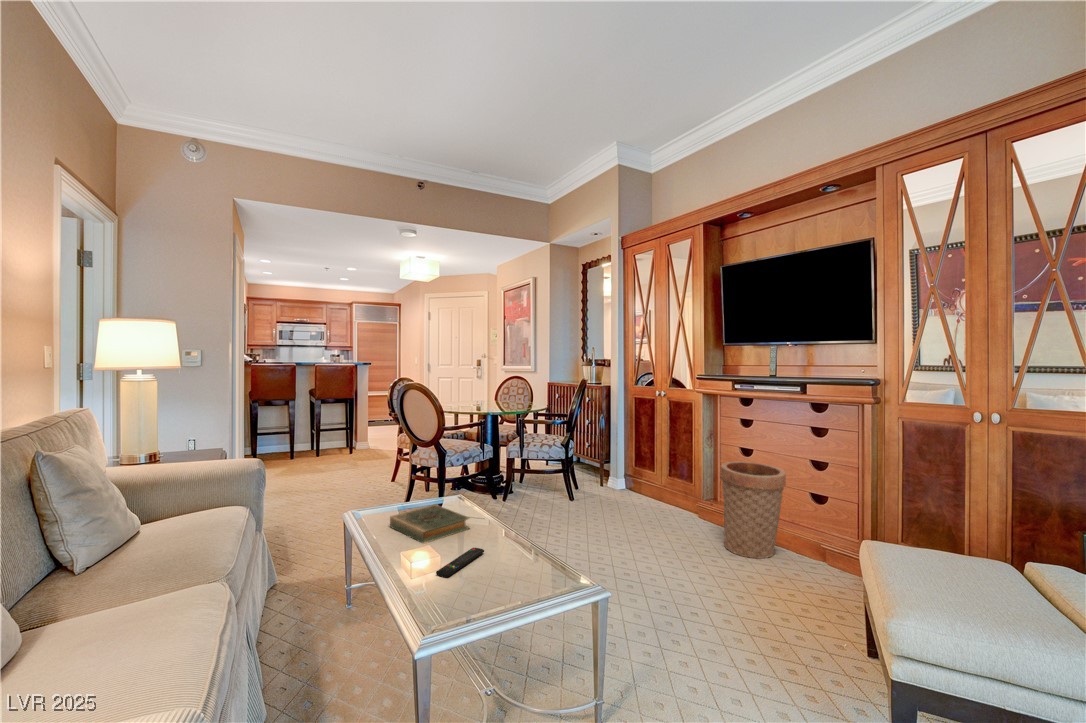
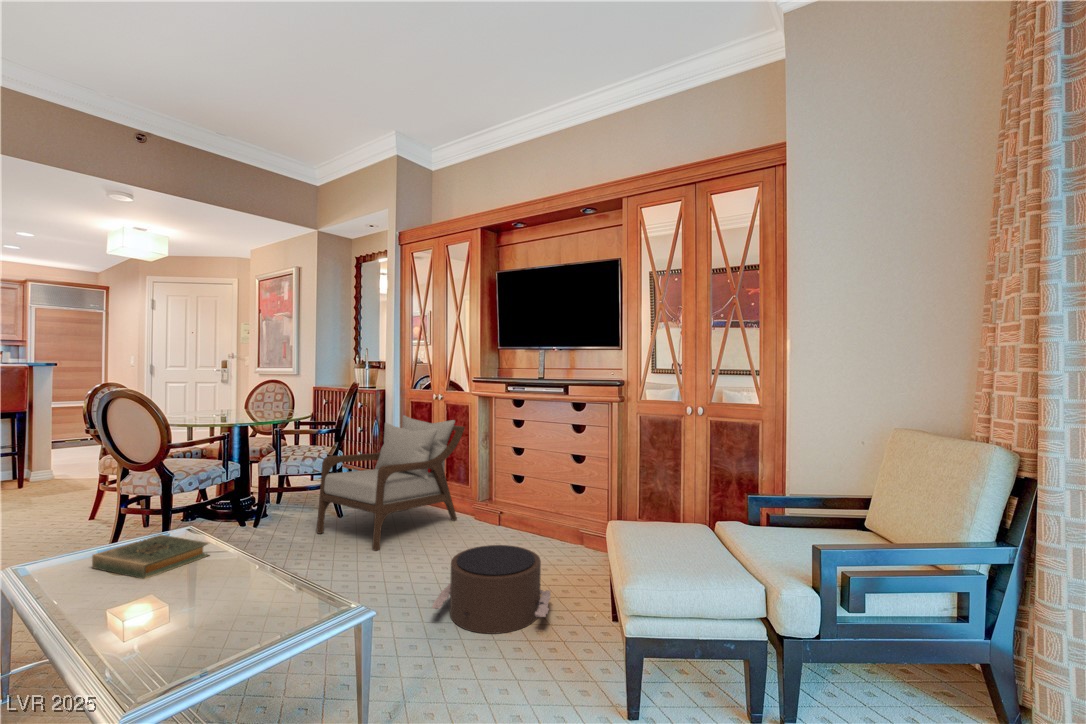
armchair: none [552,410,687,538] -> present [317,415,465,551]
basket: present [720,461,786,558] -> none [493,459,549,548]
remote control: present [436,548,484,577] -> none [165,573,229,608]
pouf: none [665,554,804,659] -> present [432,545,551,634]

